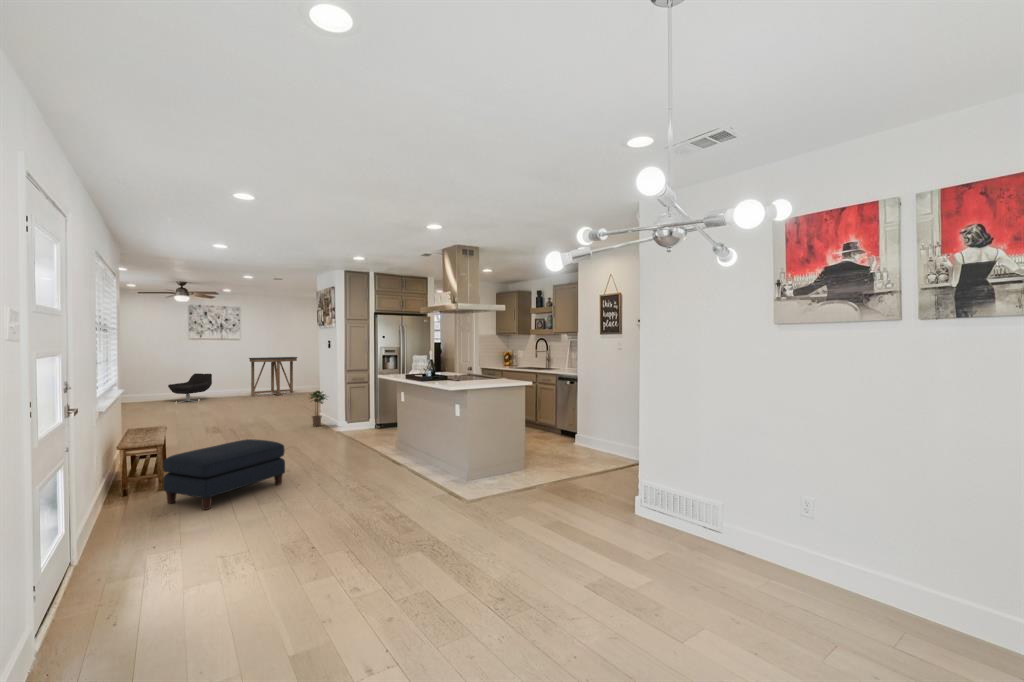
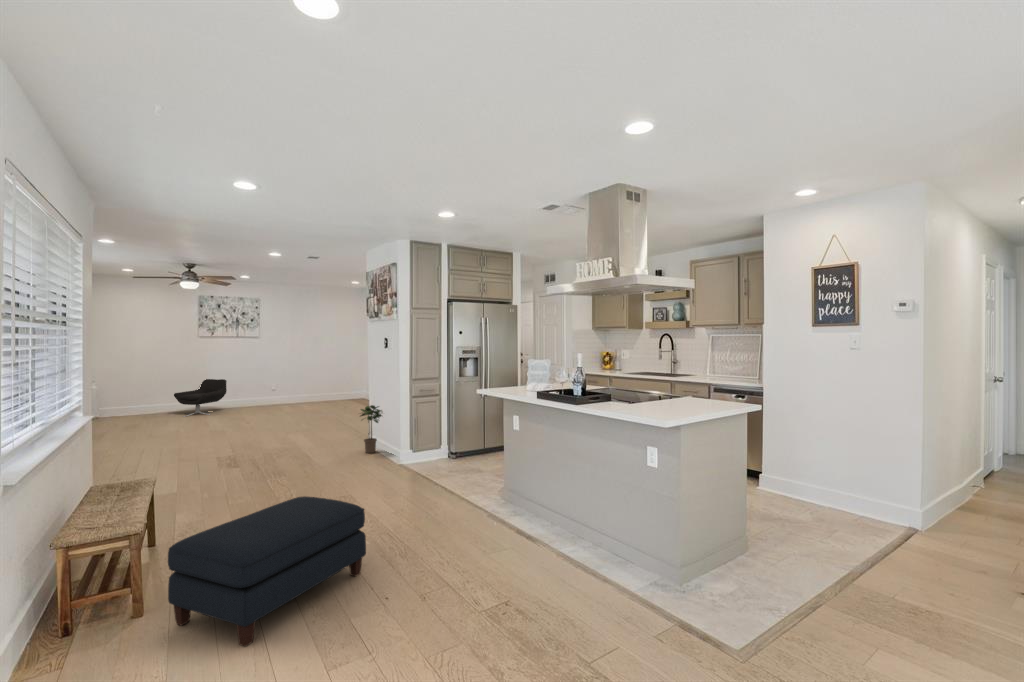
console table: present [249,357,297,396] -> none [270,358,328,406]

